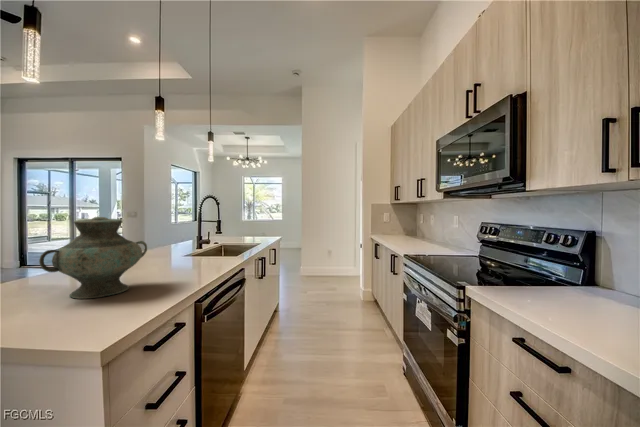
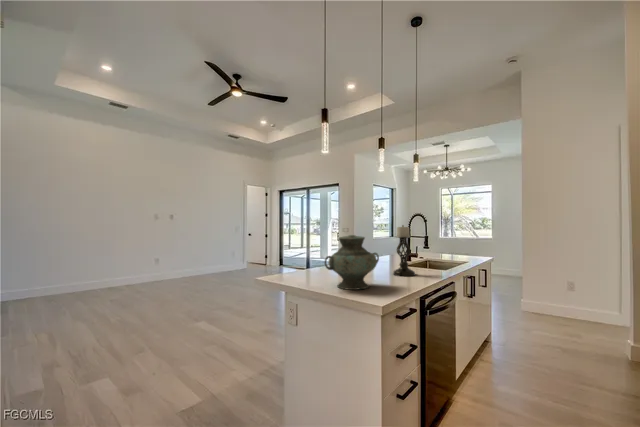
candle holder: none [173,206,201,268] -> present [393,225,415,276]

